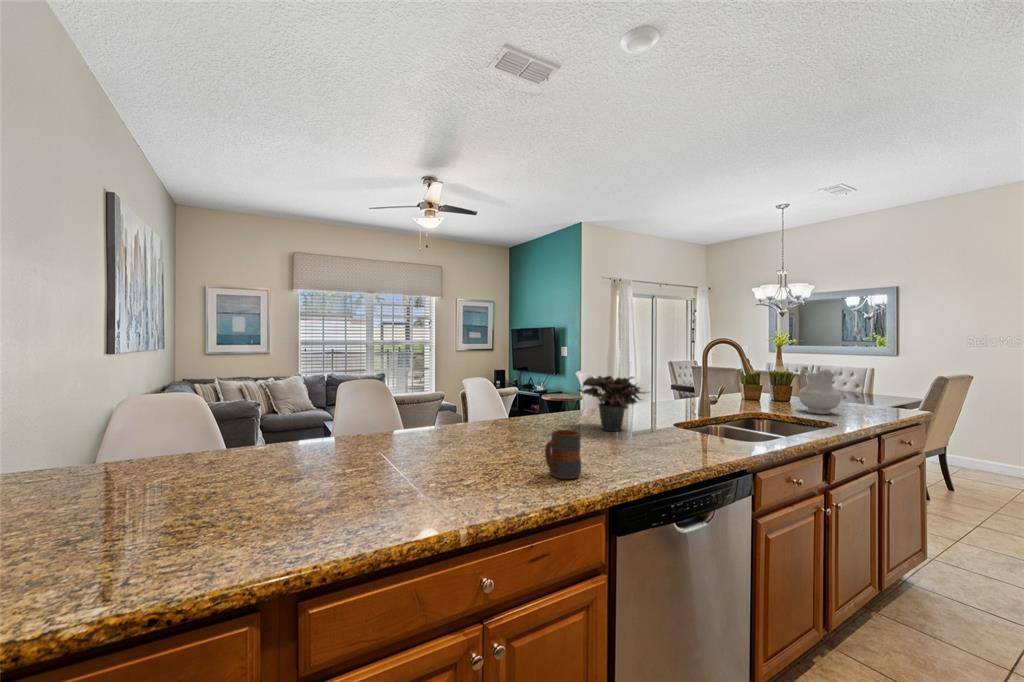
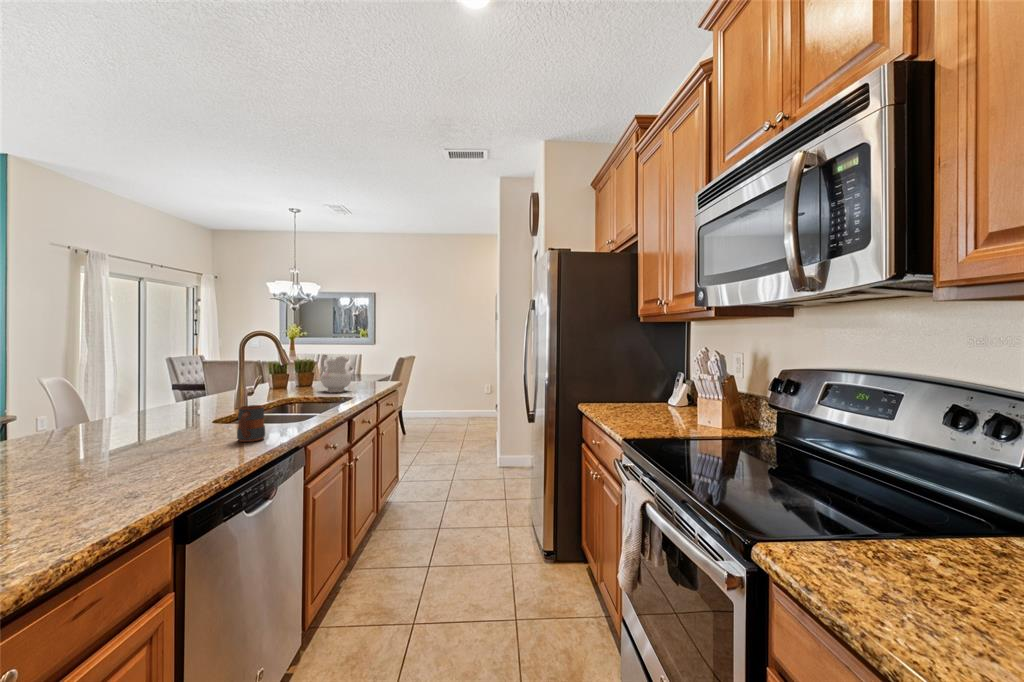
potted plant: present [578,376,647,431] -> none [72,374,192,441]
mug: present [545,430,581,479] -> present [237,405,265,442]

